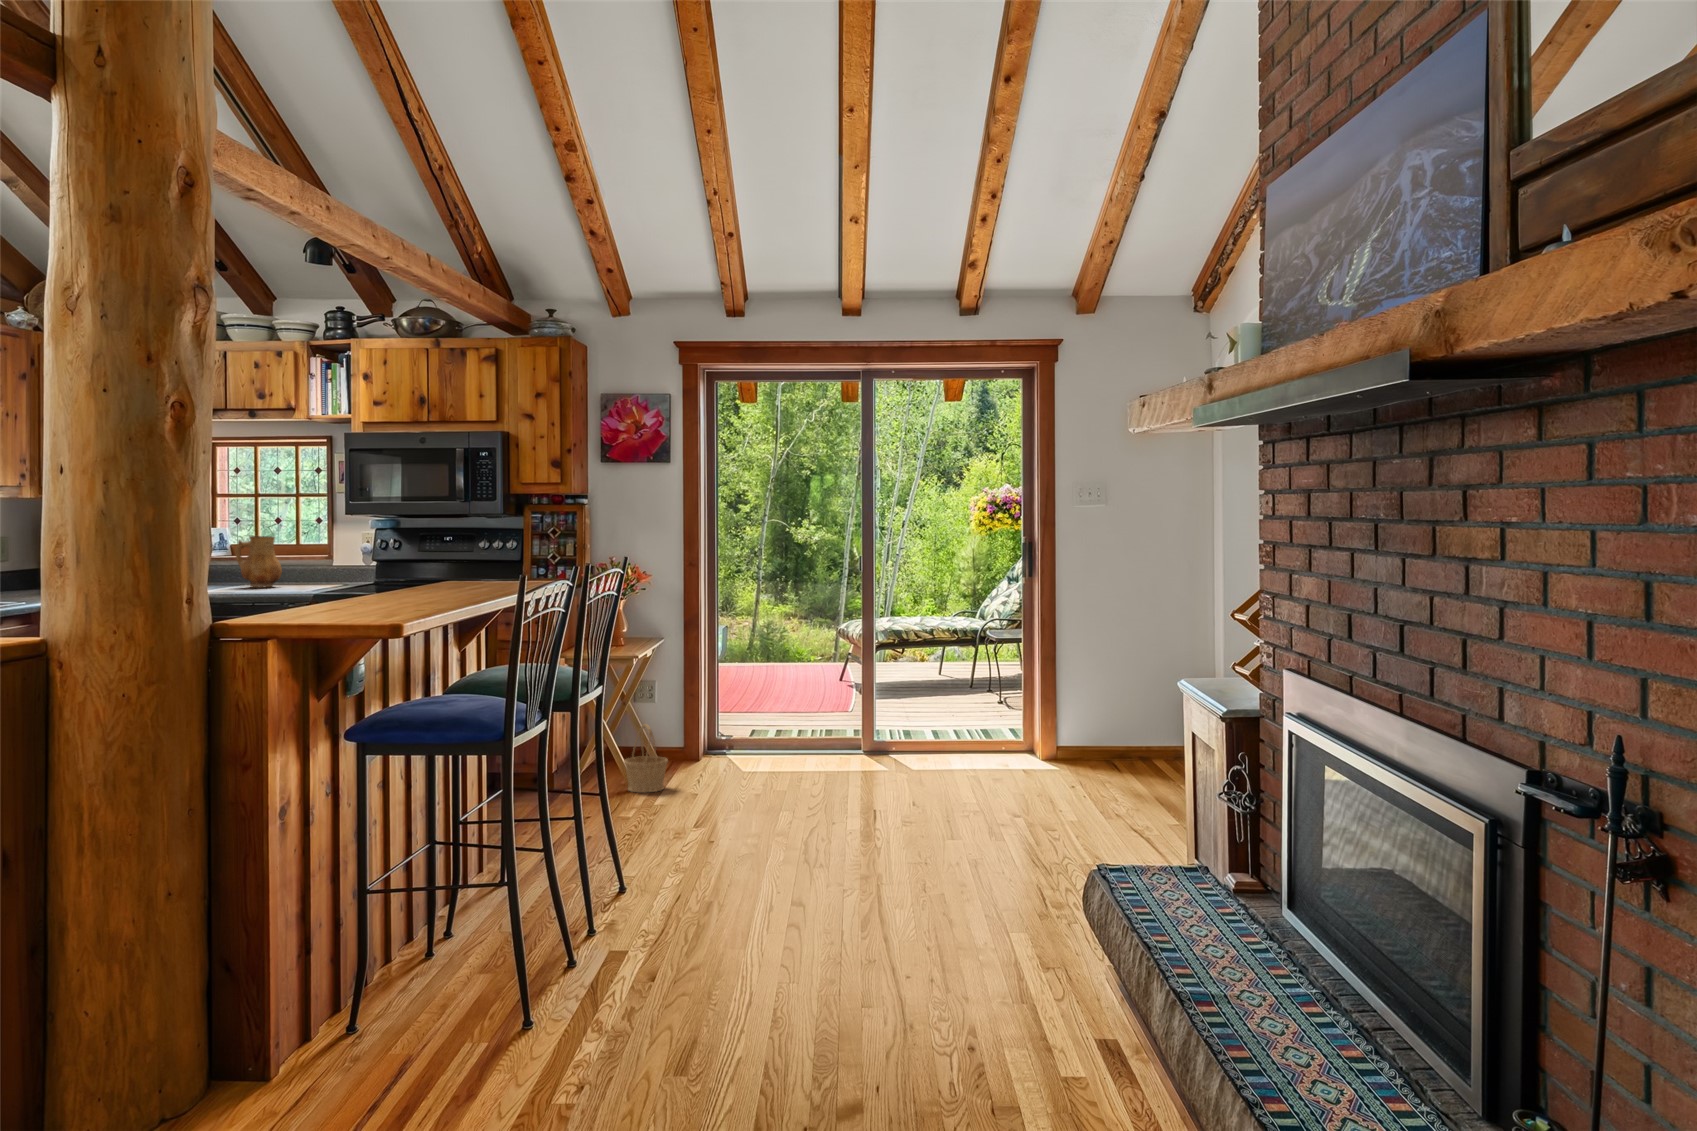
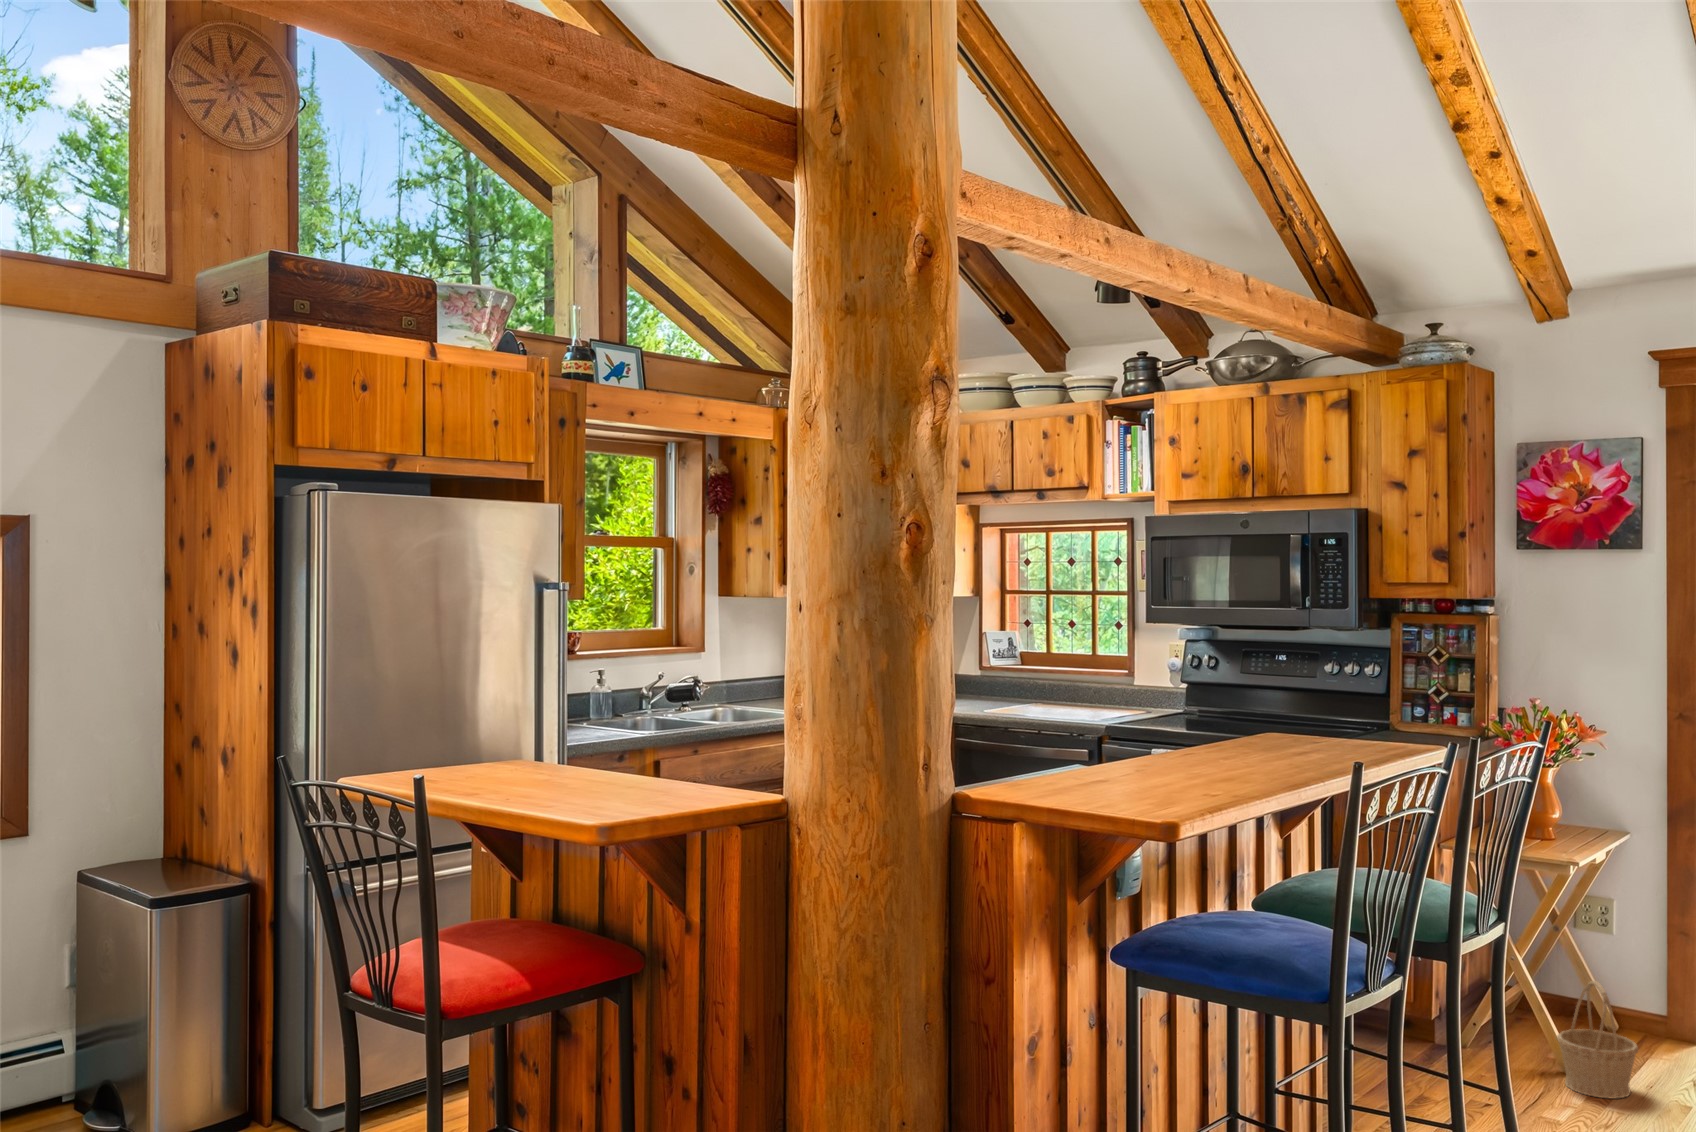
ceramic pitcher: present [235,536,282,587] -> none [1019,651,1072,718]

